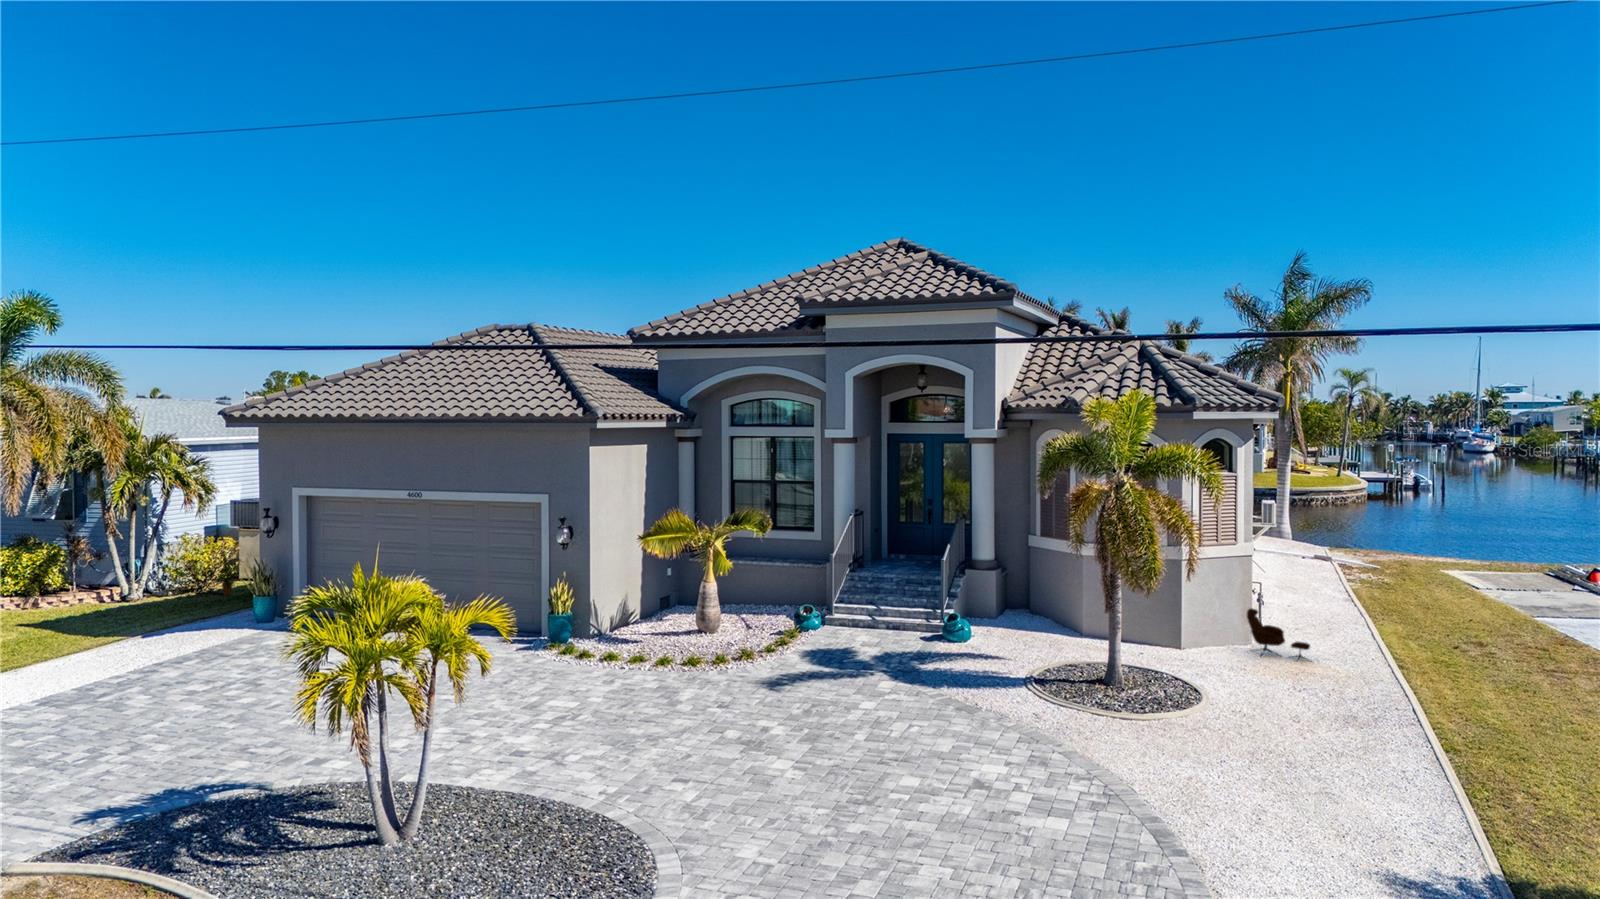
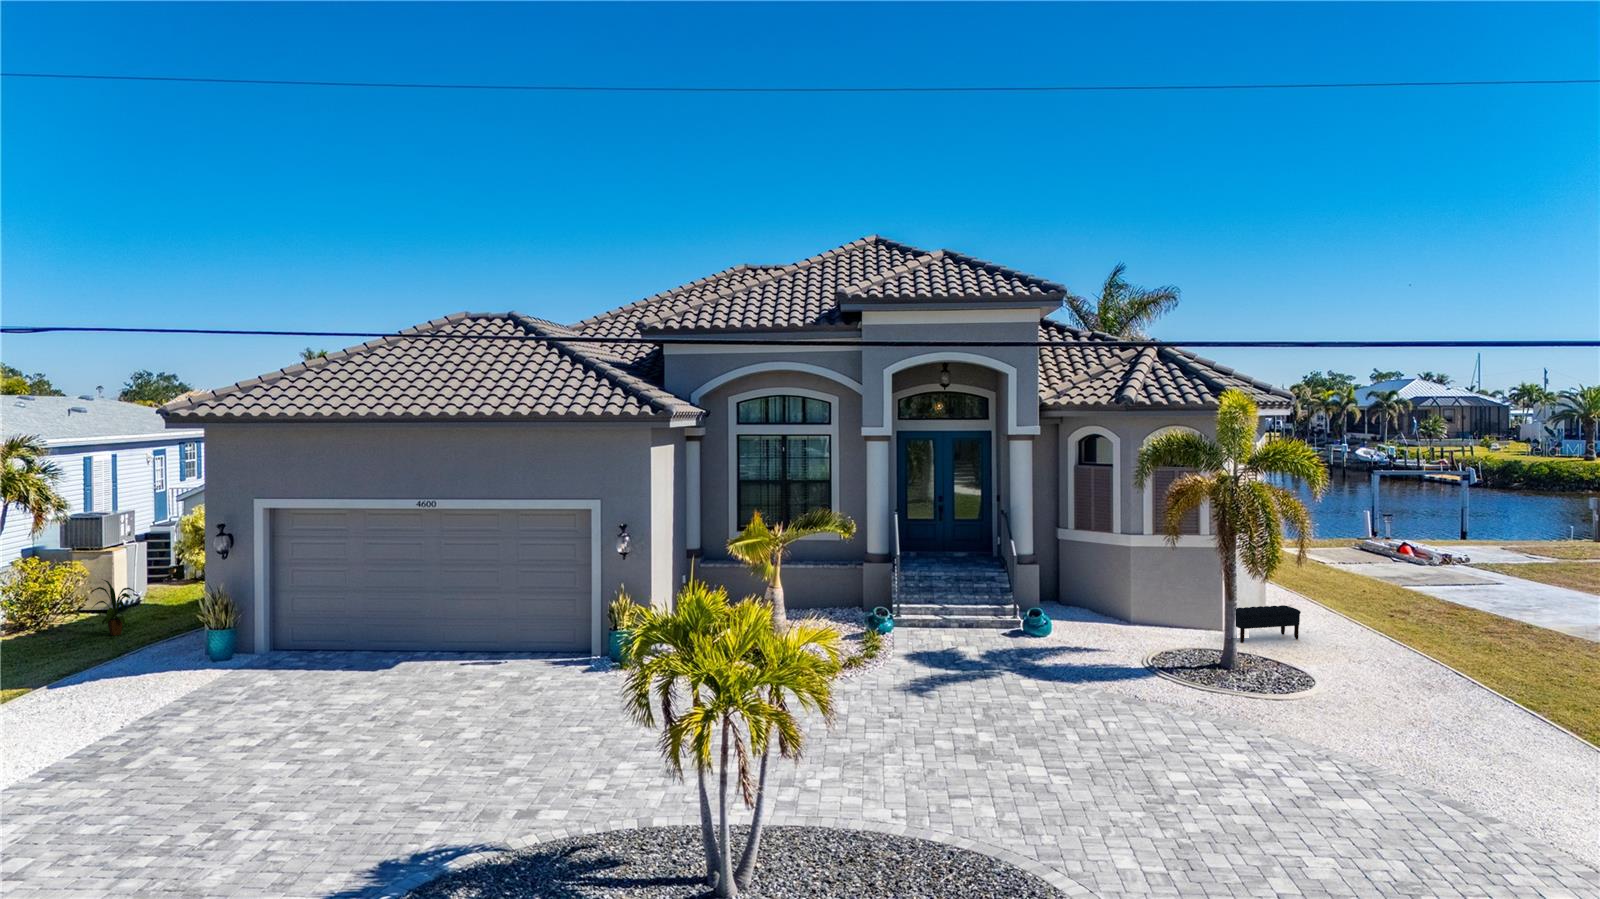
lounge chair: present [1247,608,1310,659] -> none [1304,587,1367,636]
bench: none [1154,625,1232,661] -> present [1235,605,1301,643]

